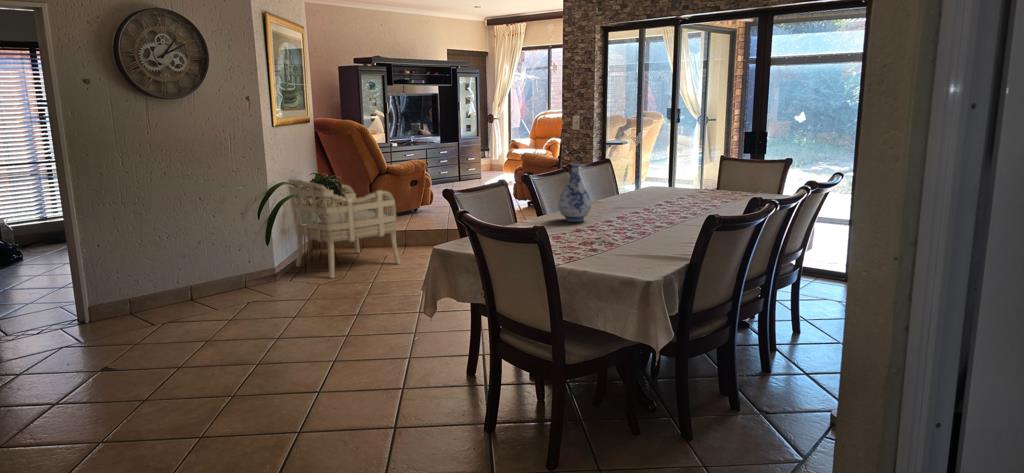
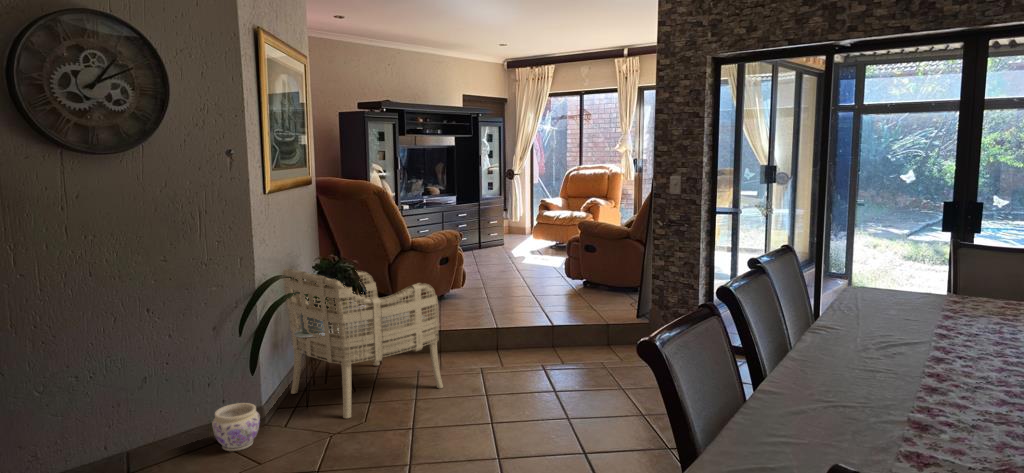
vase: present [558,162,591,222] -> none [830,278,903,394]
planter: none [243,264,273,292] -> present [212,403,260,452]

